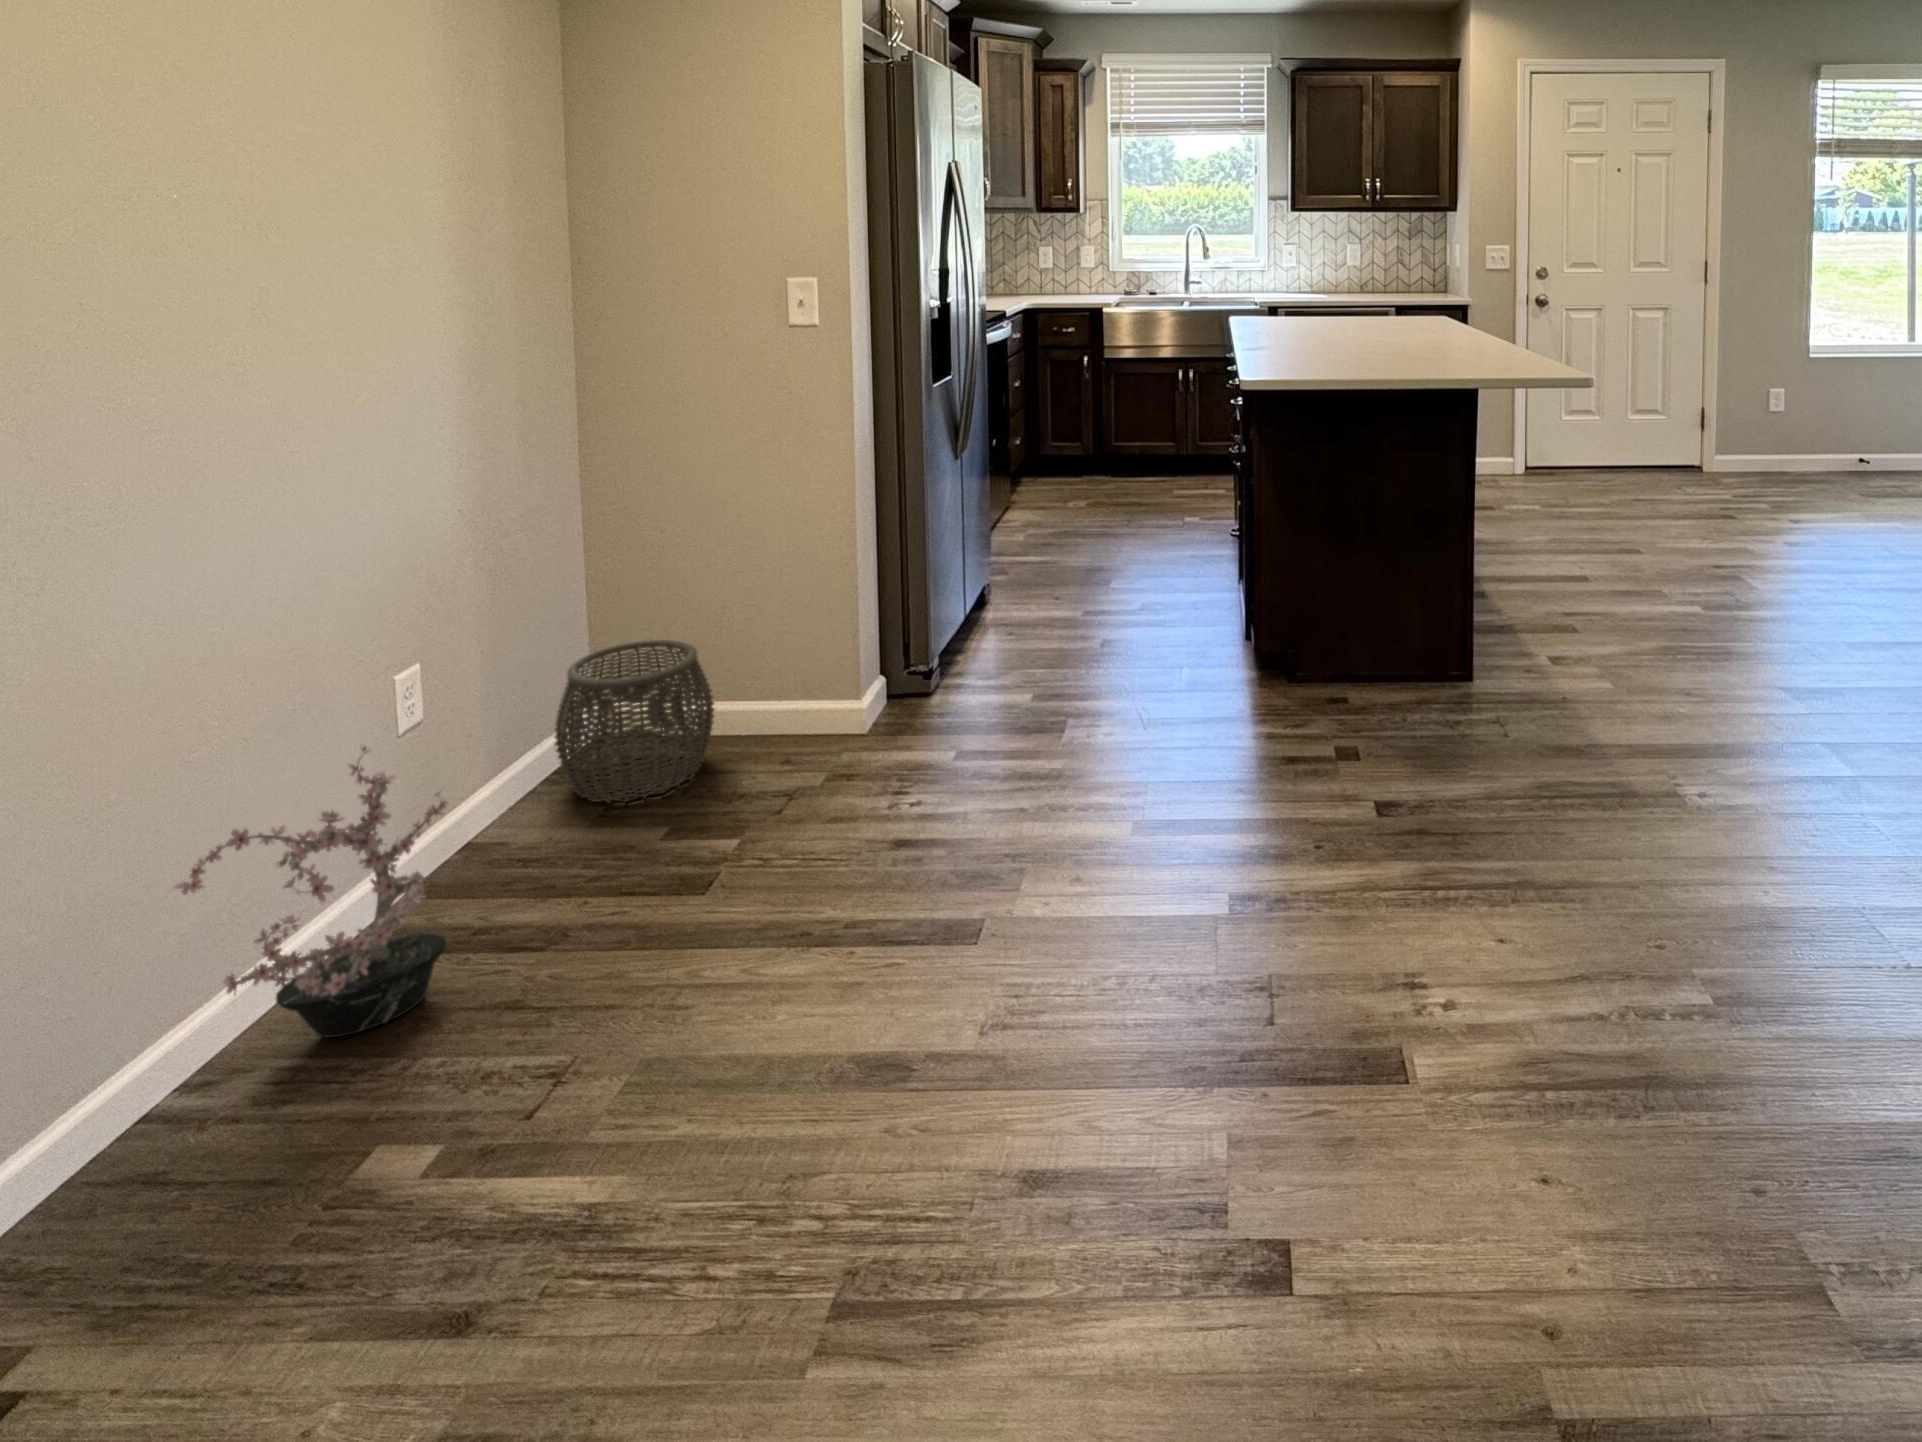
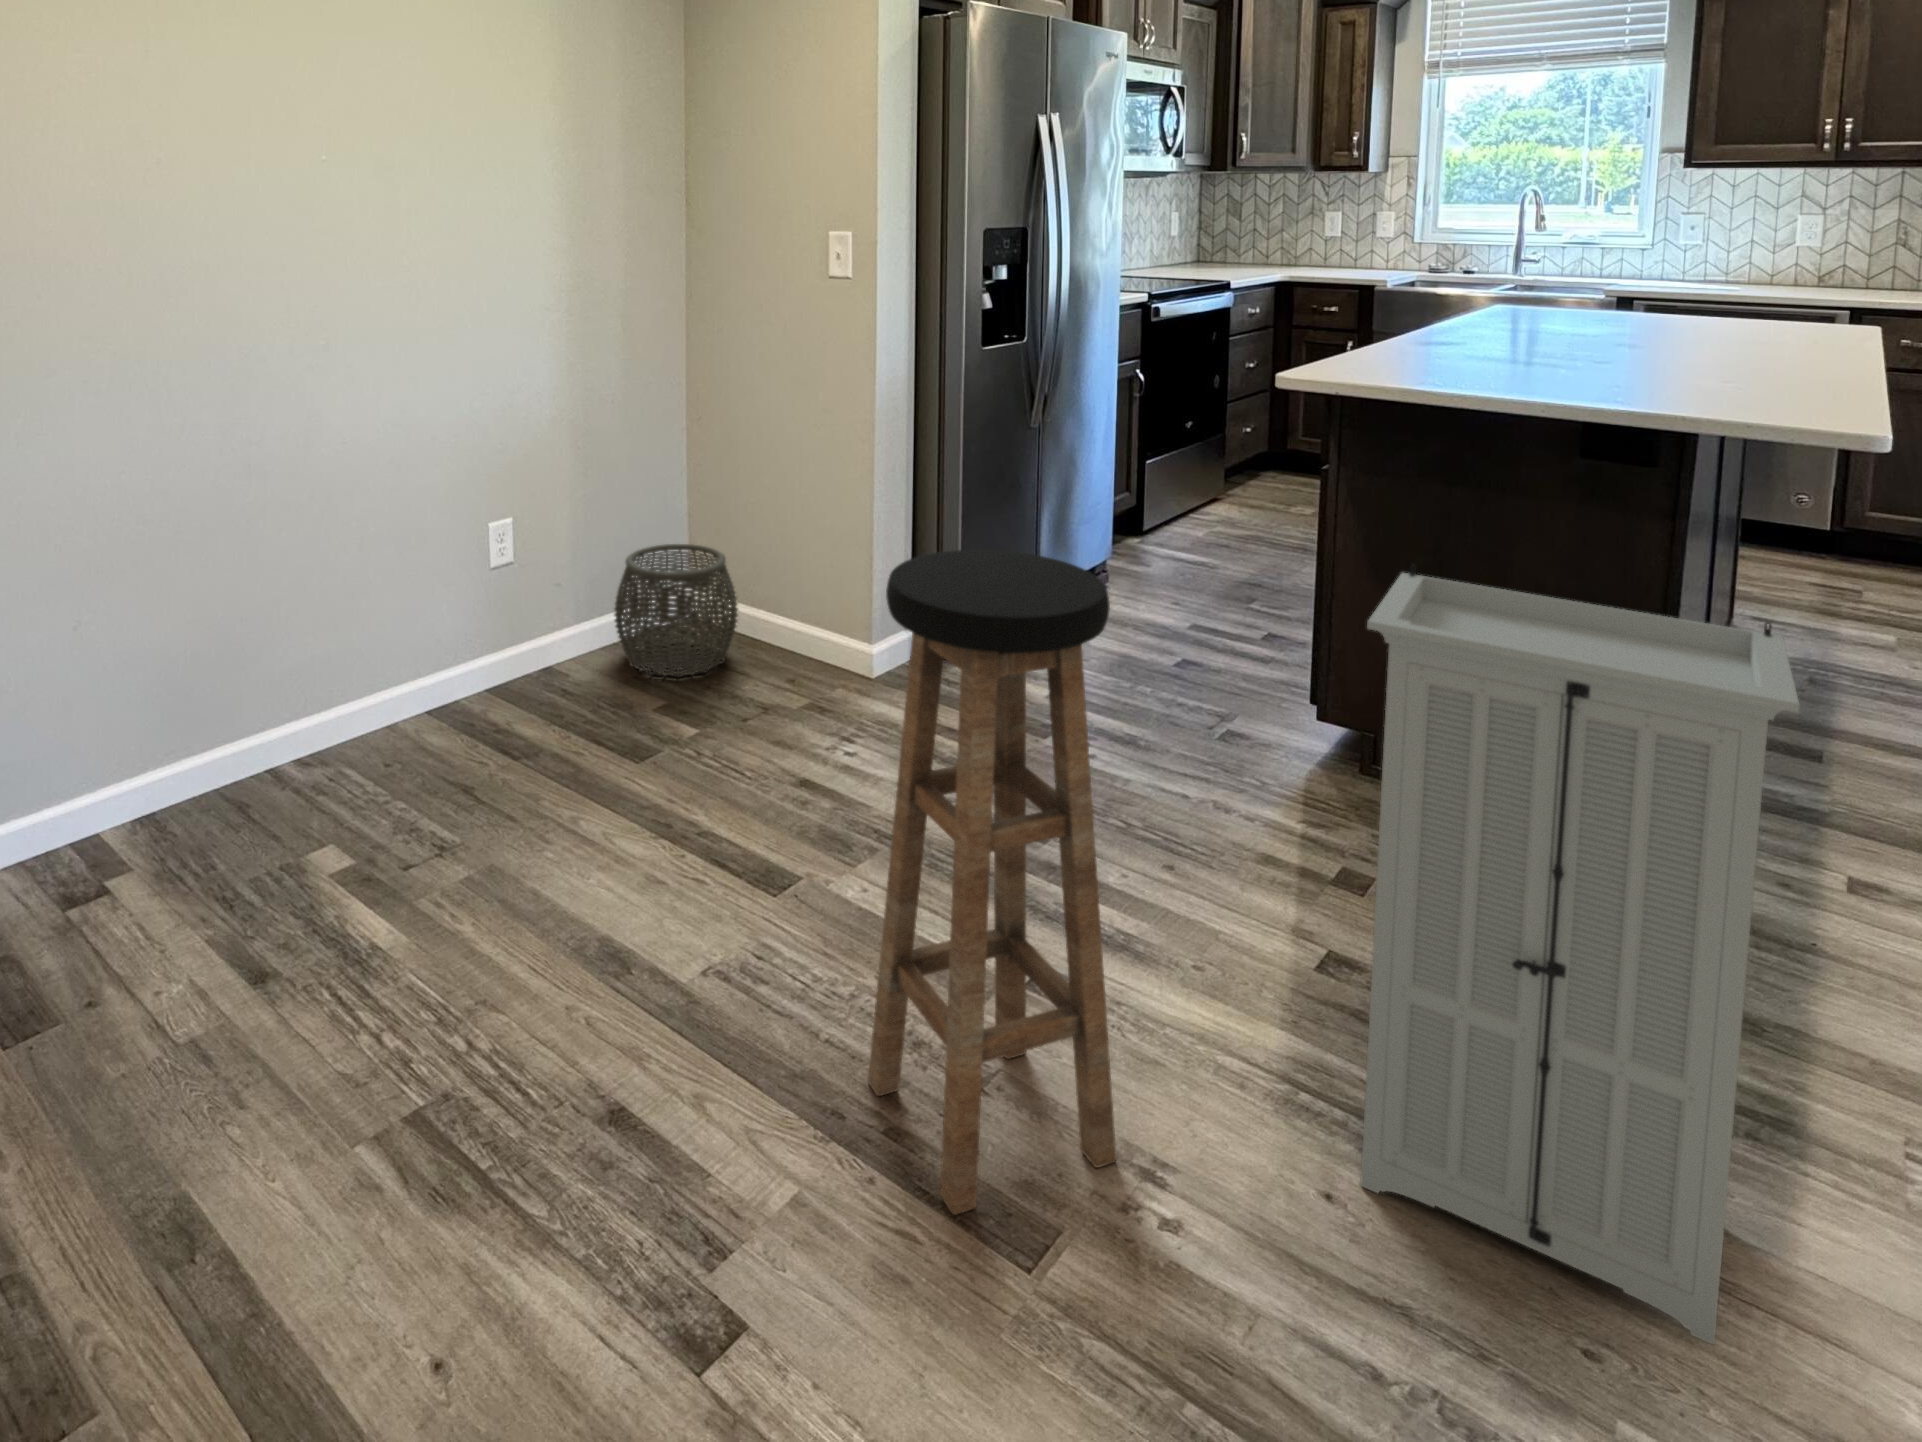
storage cabinet: none [1465,486,1716,923] -> present [1361,565,1800,1344]
bar stool: none [1195,534,1389,1079] -> present [868,550,1116,1215]
potted plant: present [174,746,448,1038] -> none [272,560,460,770]

